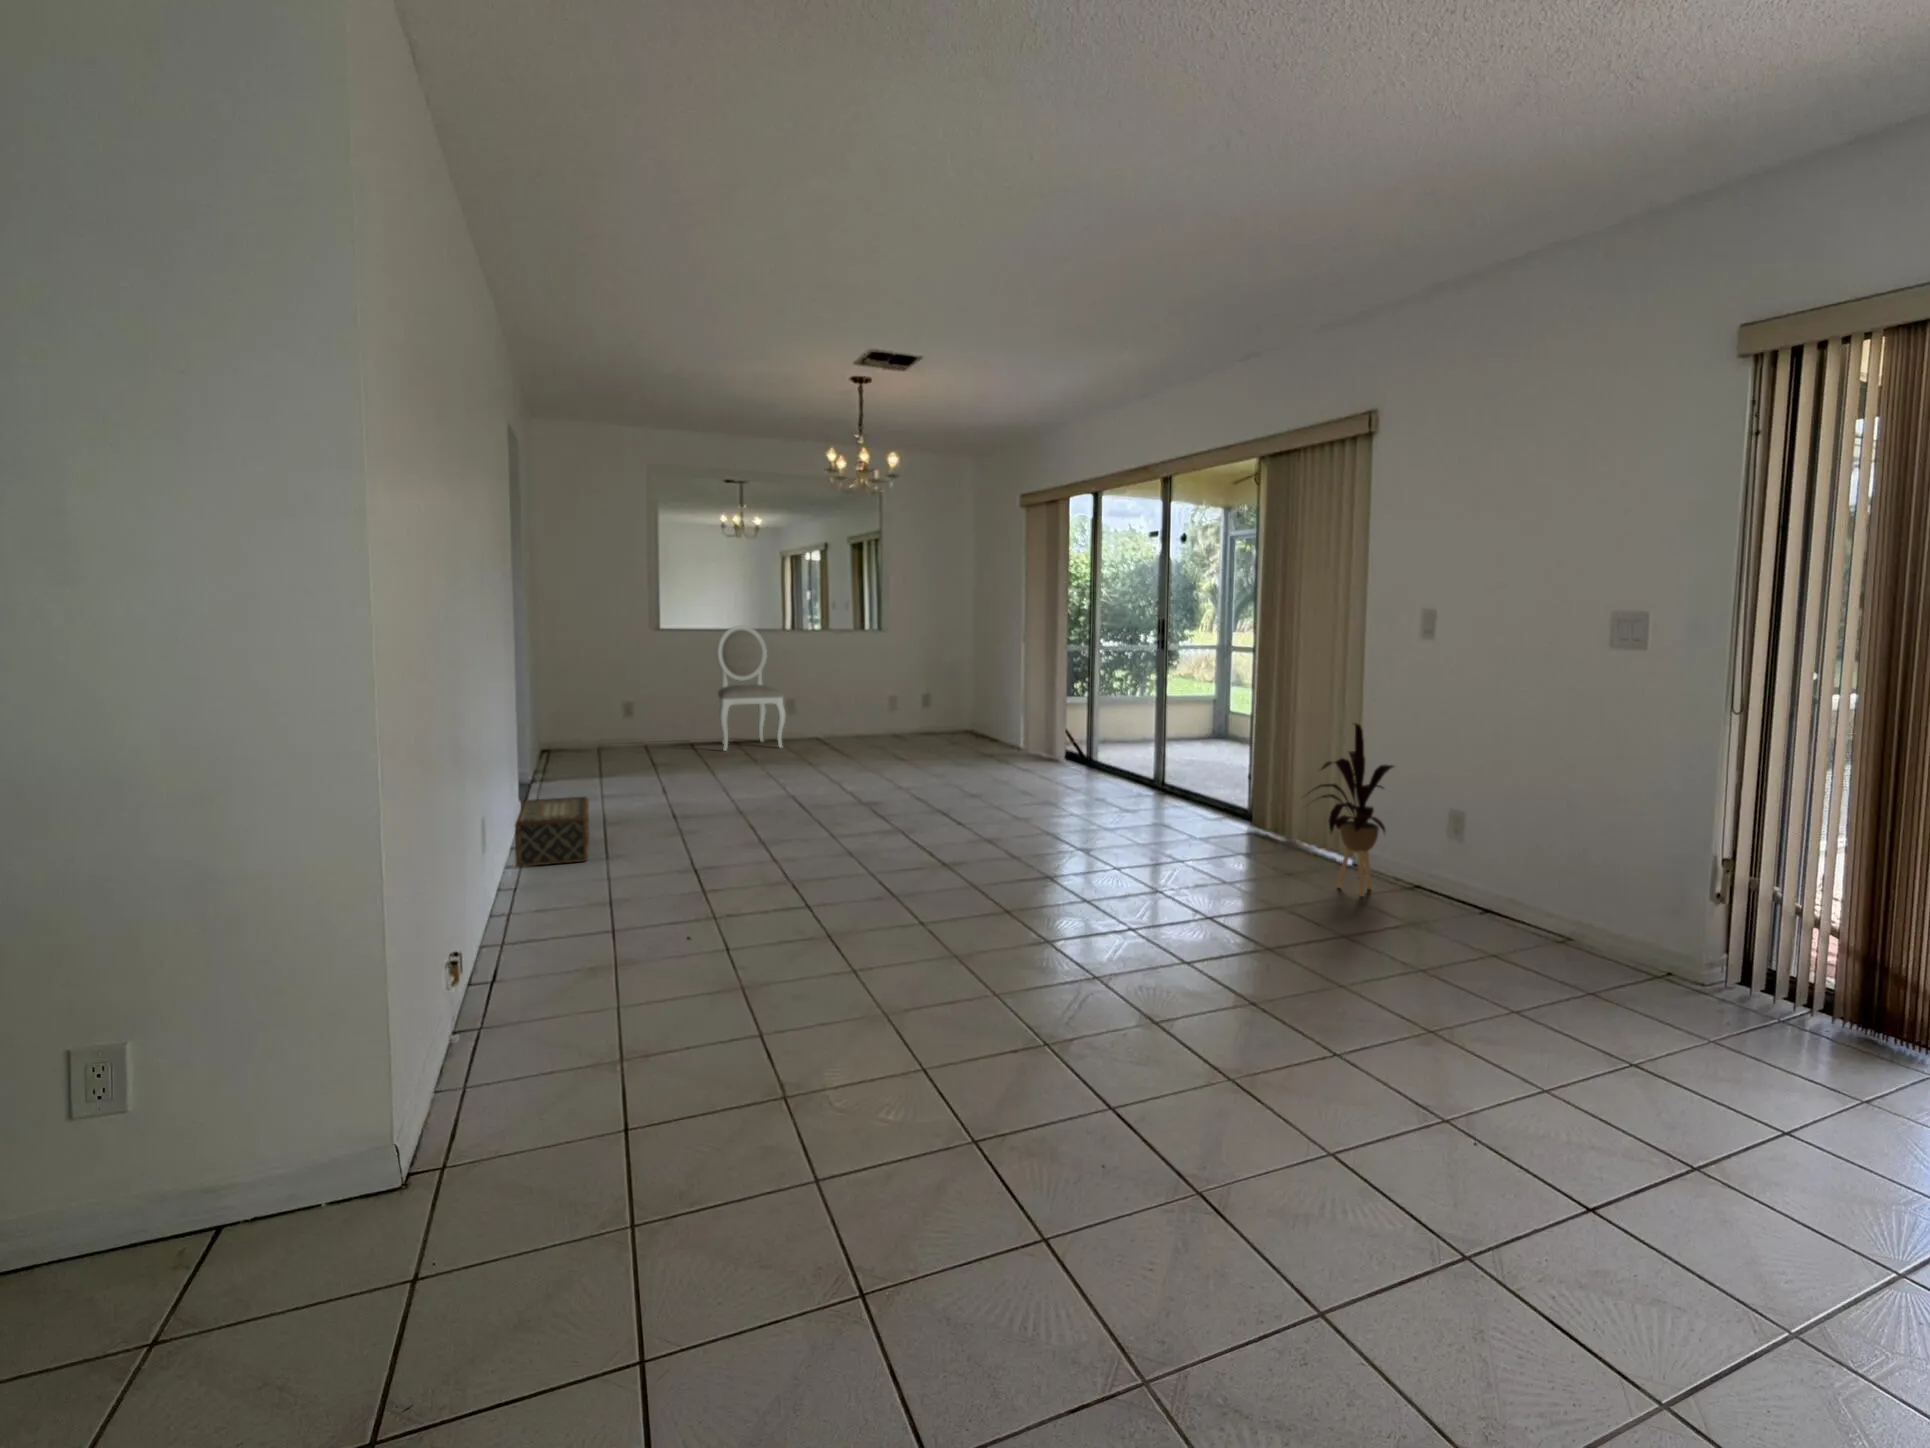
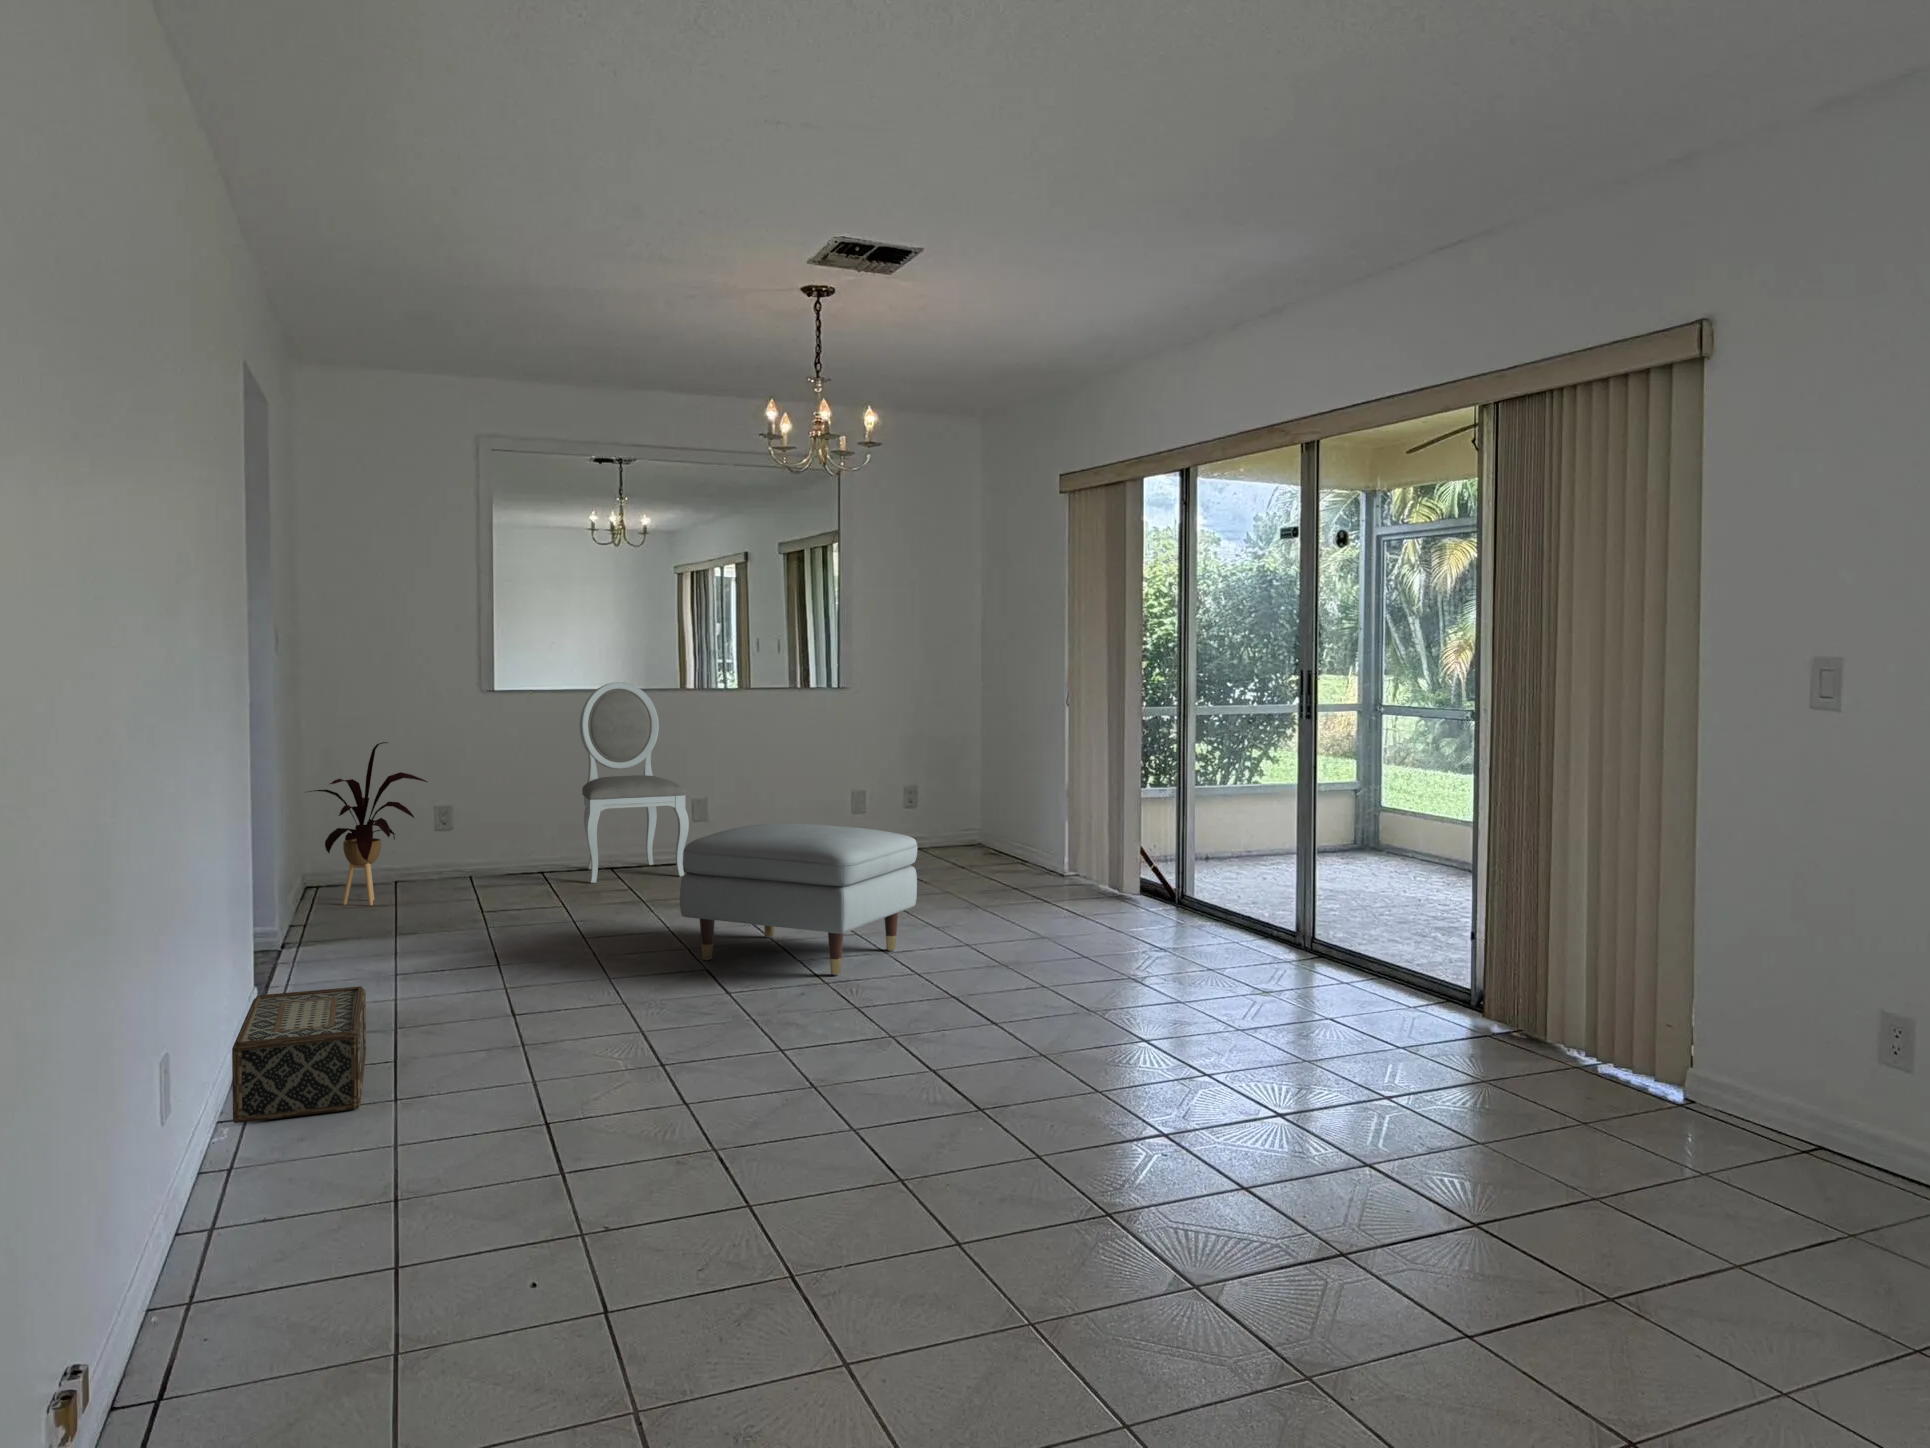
ottoman: none [777,712,923,801] -> present [680,823,918,975]
house plant: present [1312,723,1394,896] -> present [308,742,427,905]

